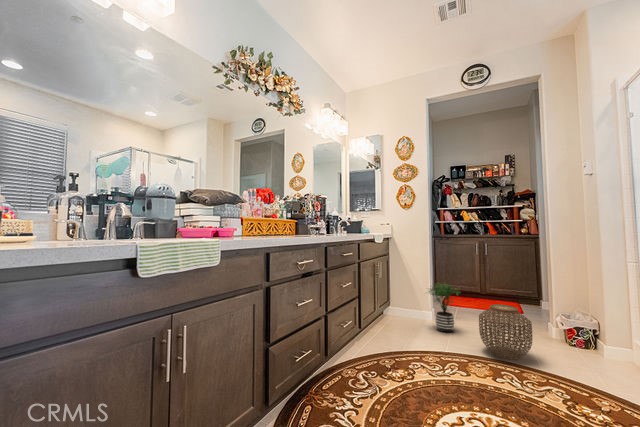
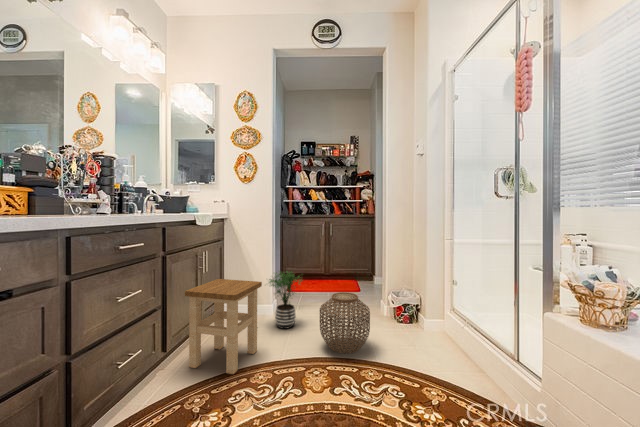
stool: none [371,283,426,353] -> present [185,279,262,374]

